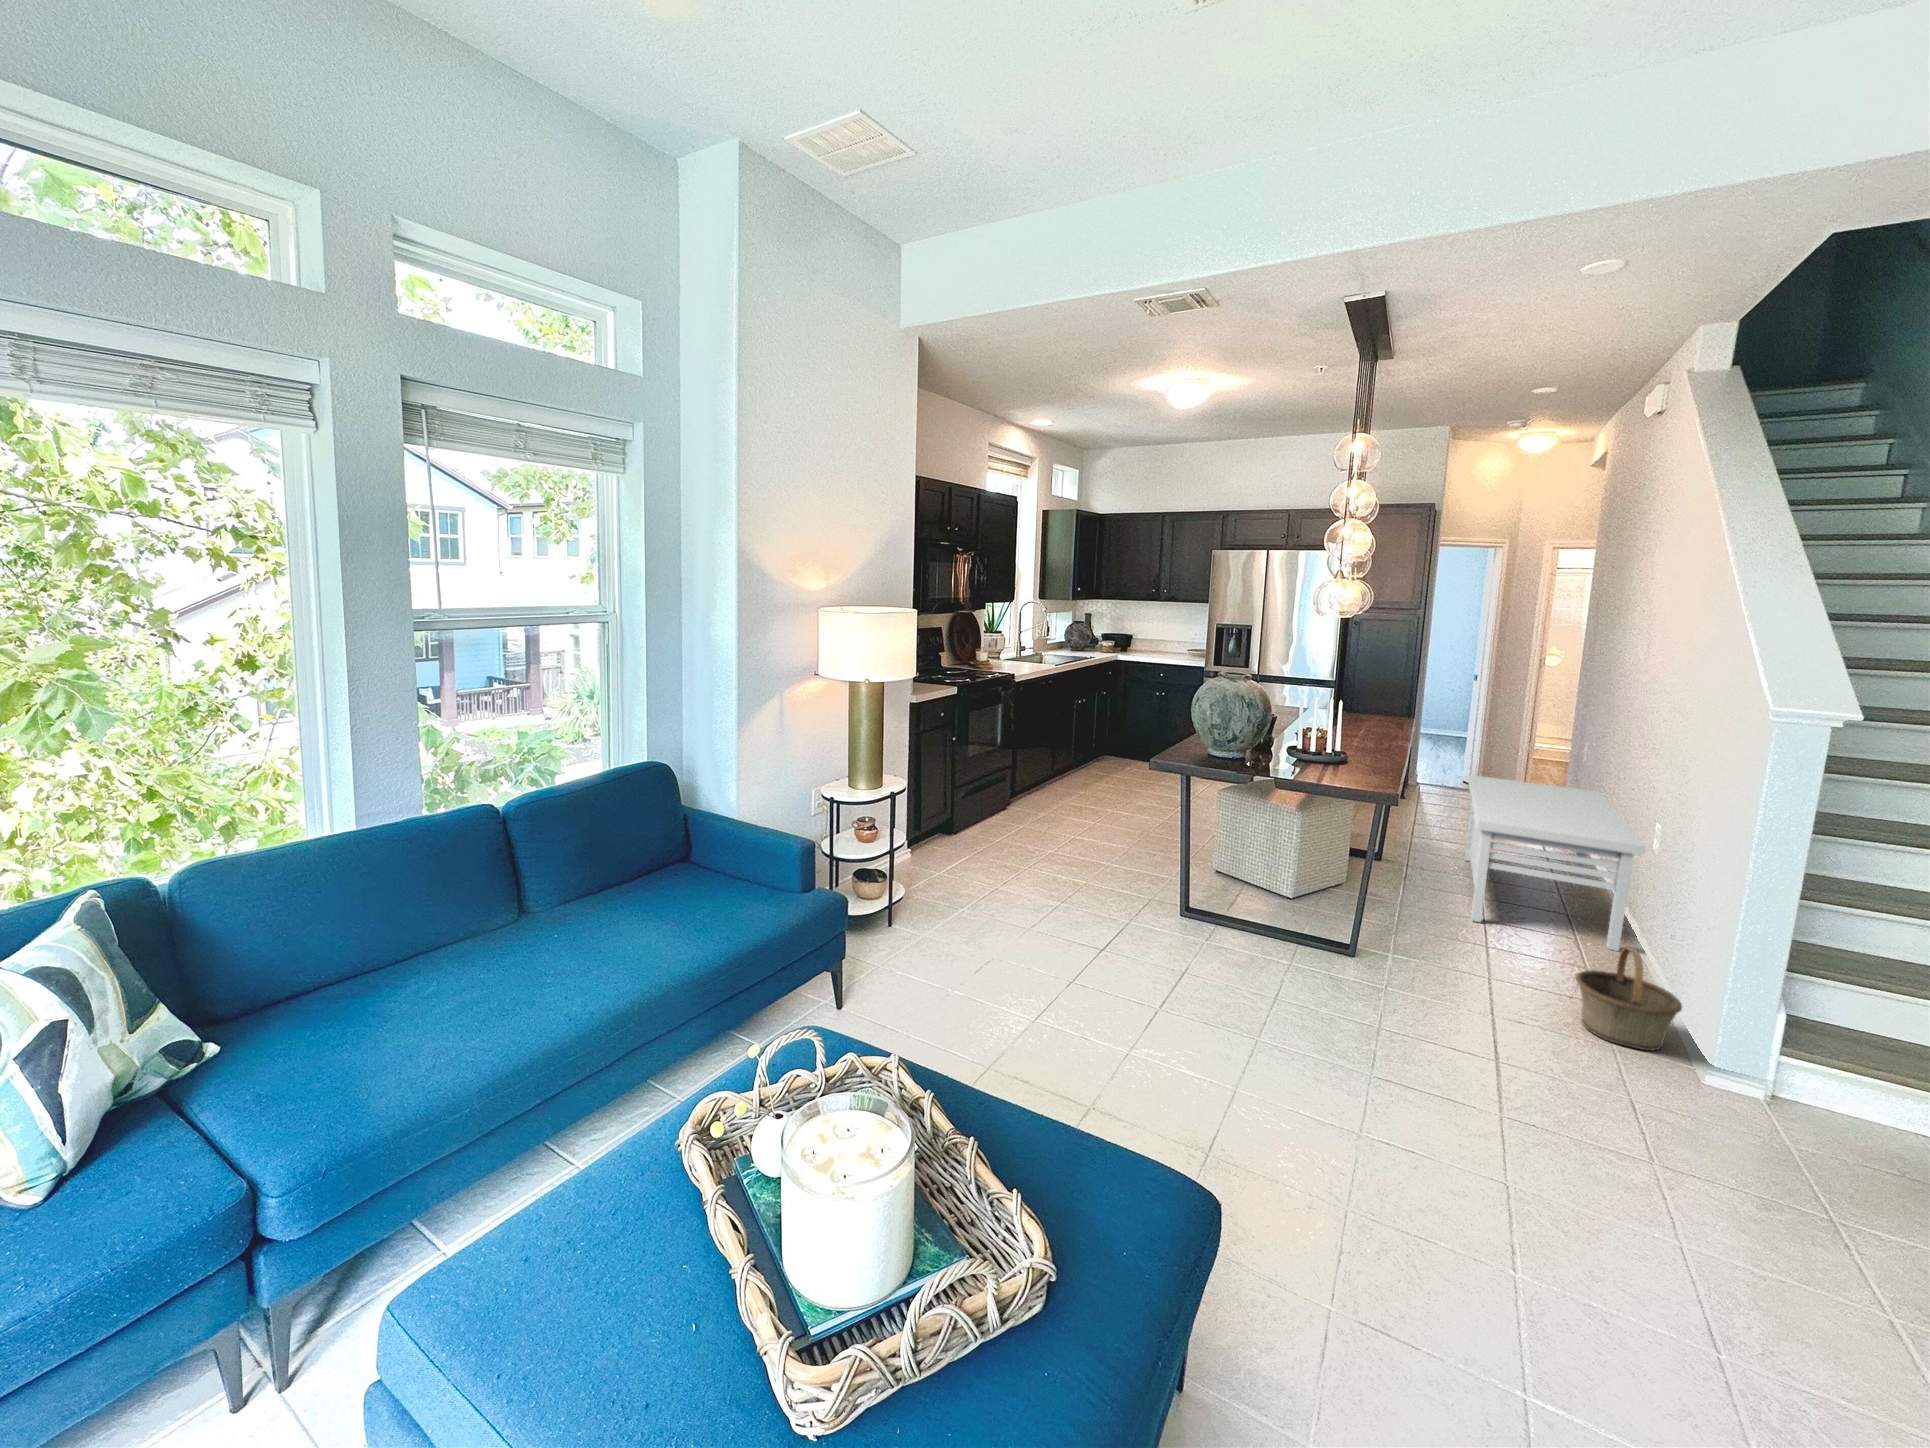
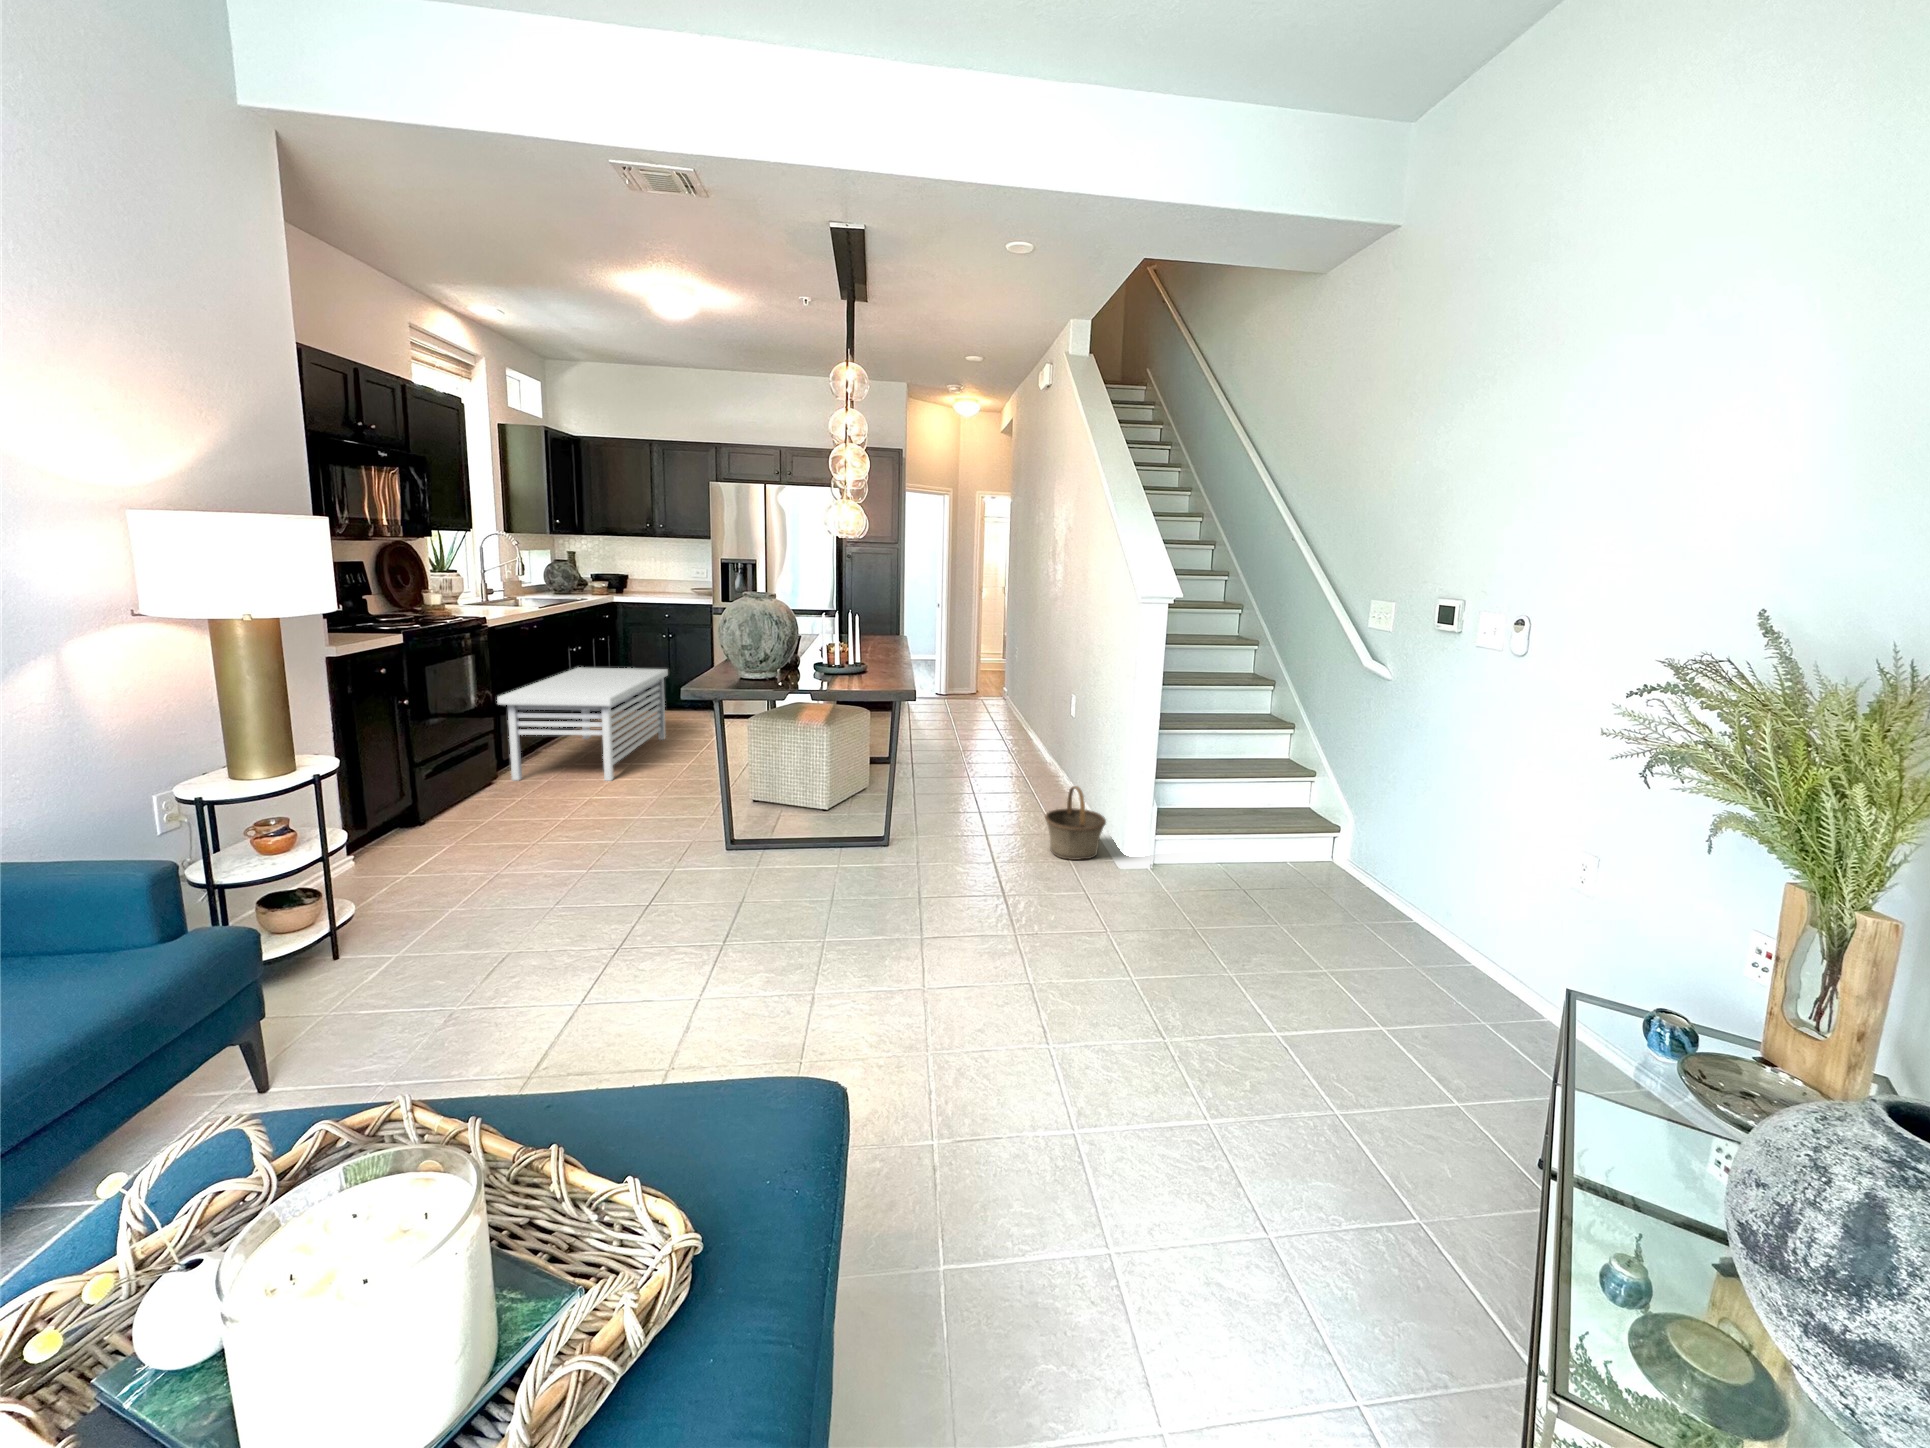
storage bench: present [1465,775,1645,951] -> present [497,667,668,781]

